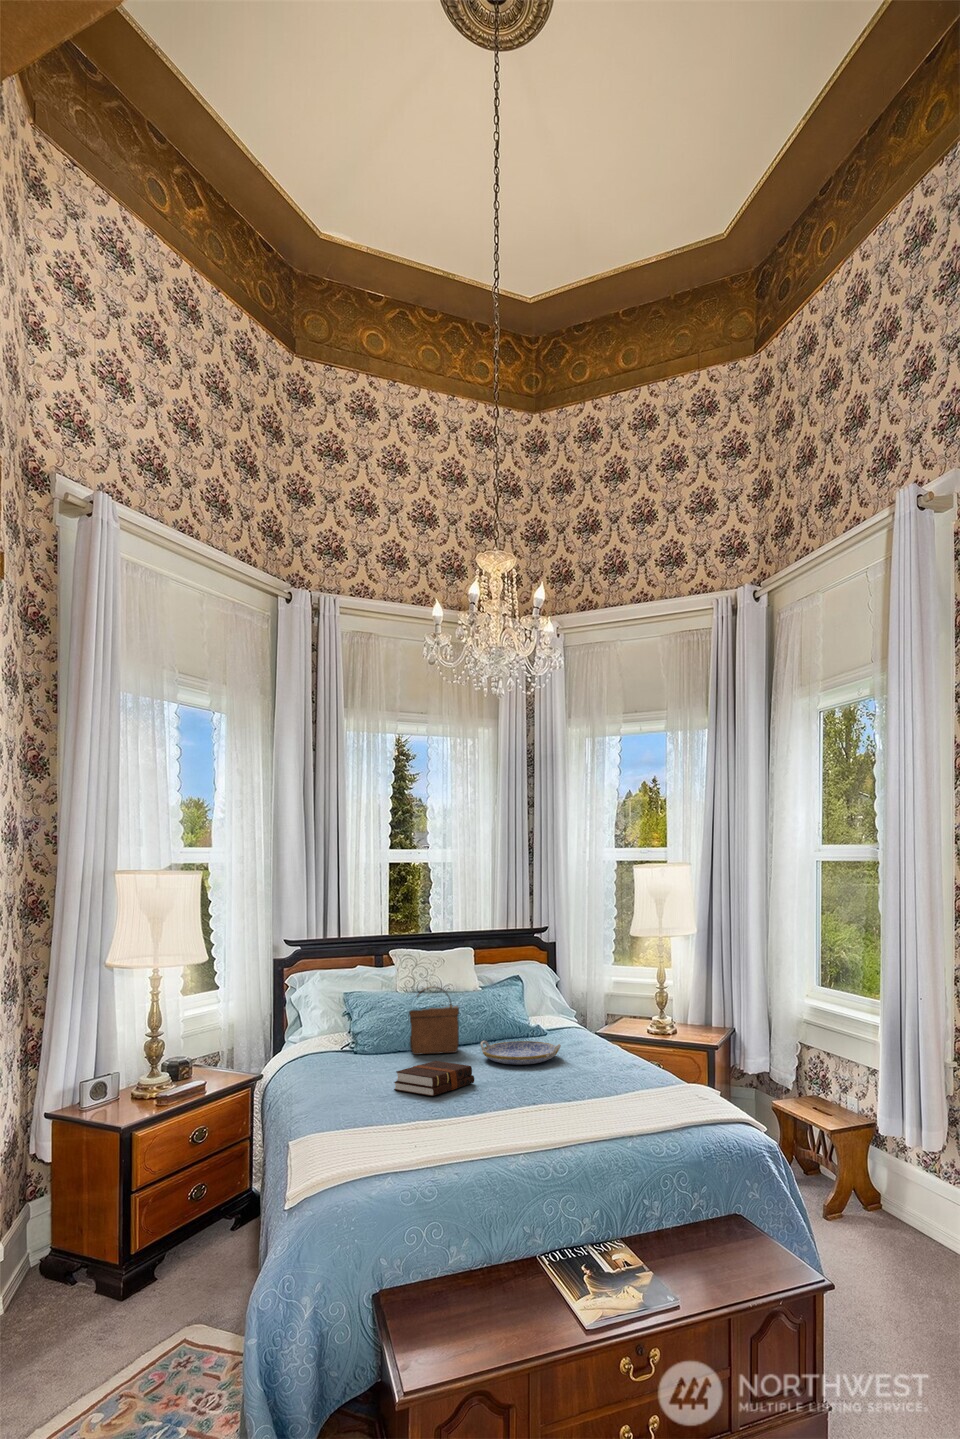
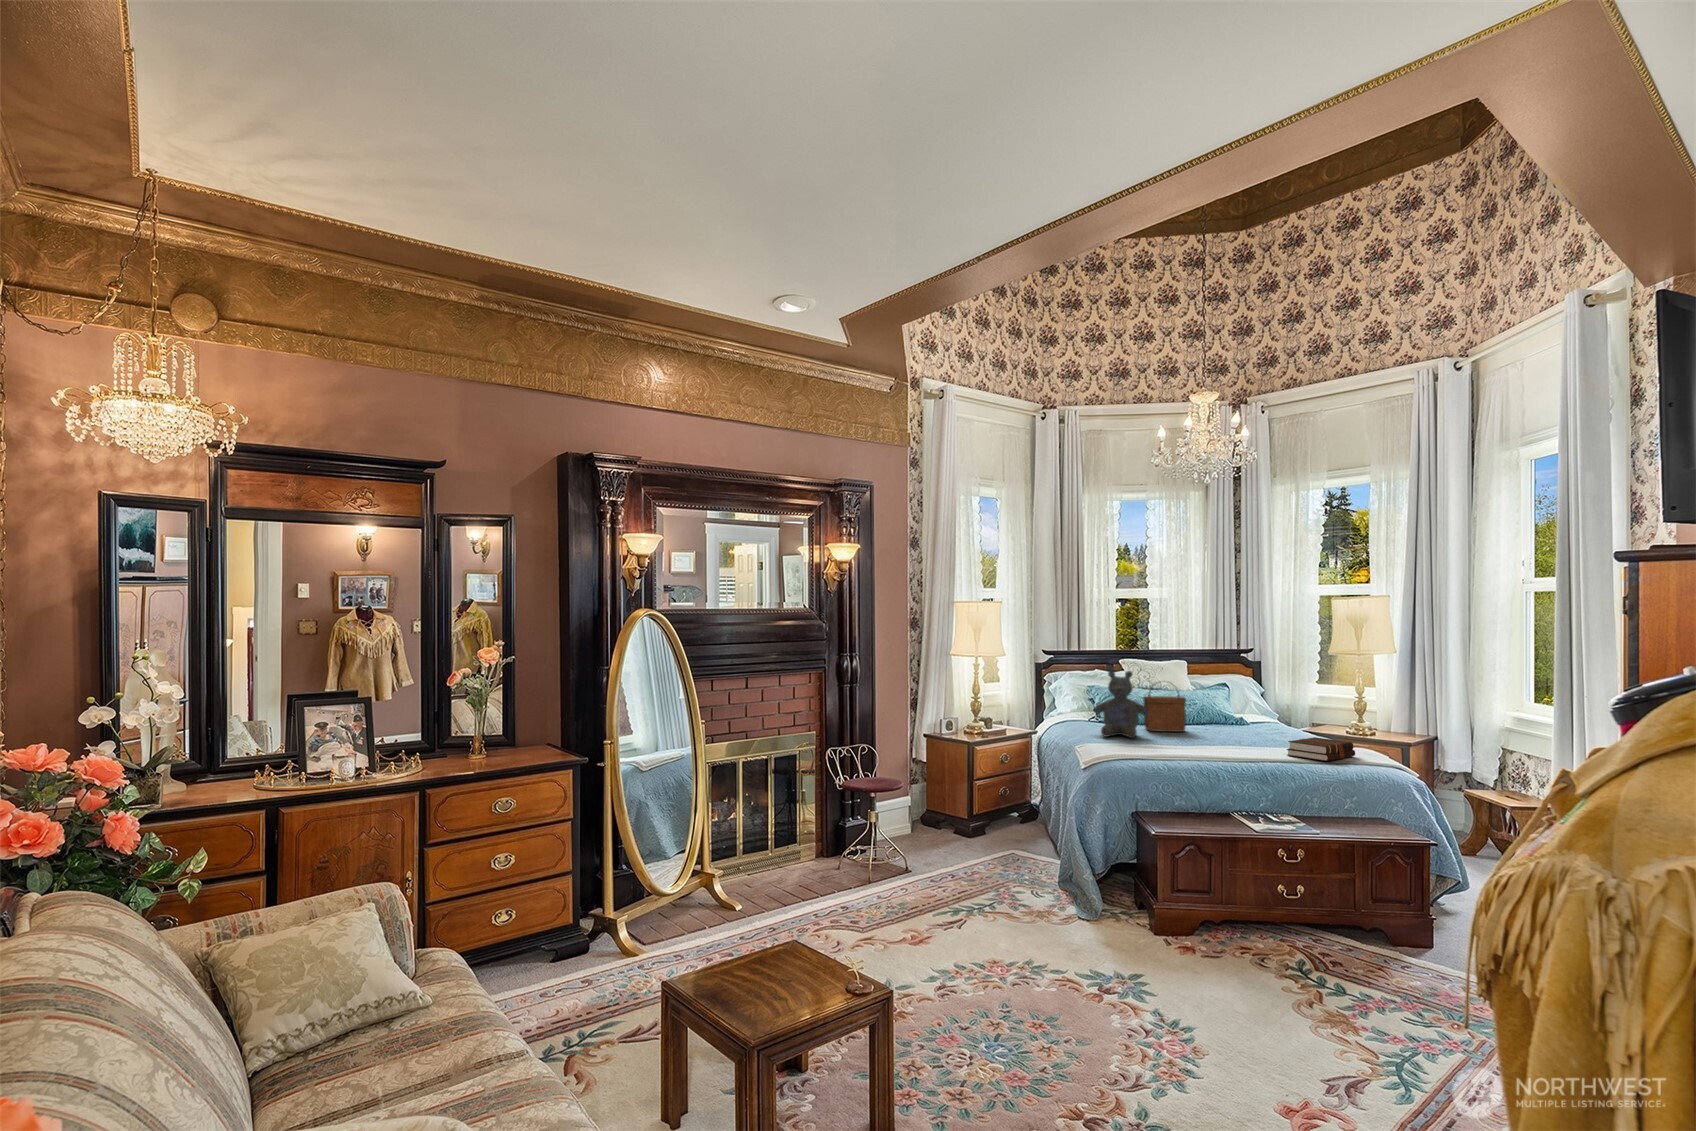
stuffed bear: none [343,979,412,1071] -> present [1094,671,1149,738]
serving tray: present [480,1041,561,1065] -> none [1205,724,1276,742]
hardback book: present [394,1061,474,1096] -> present [1287,737,1355,761]

